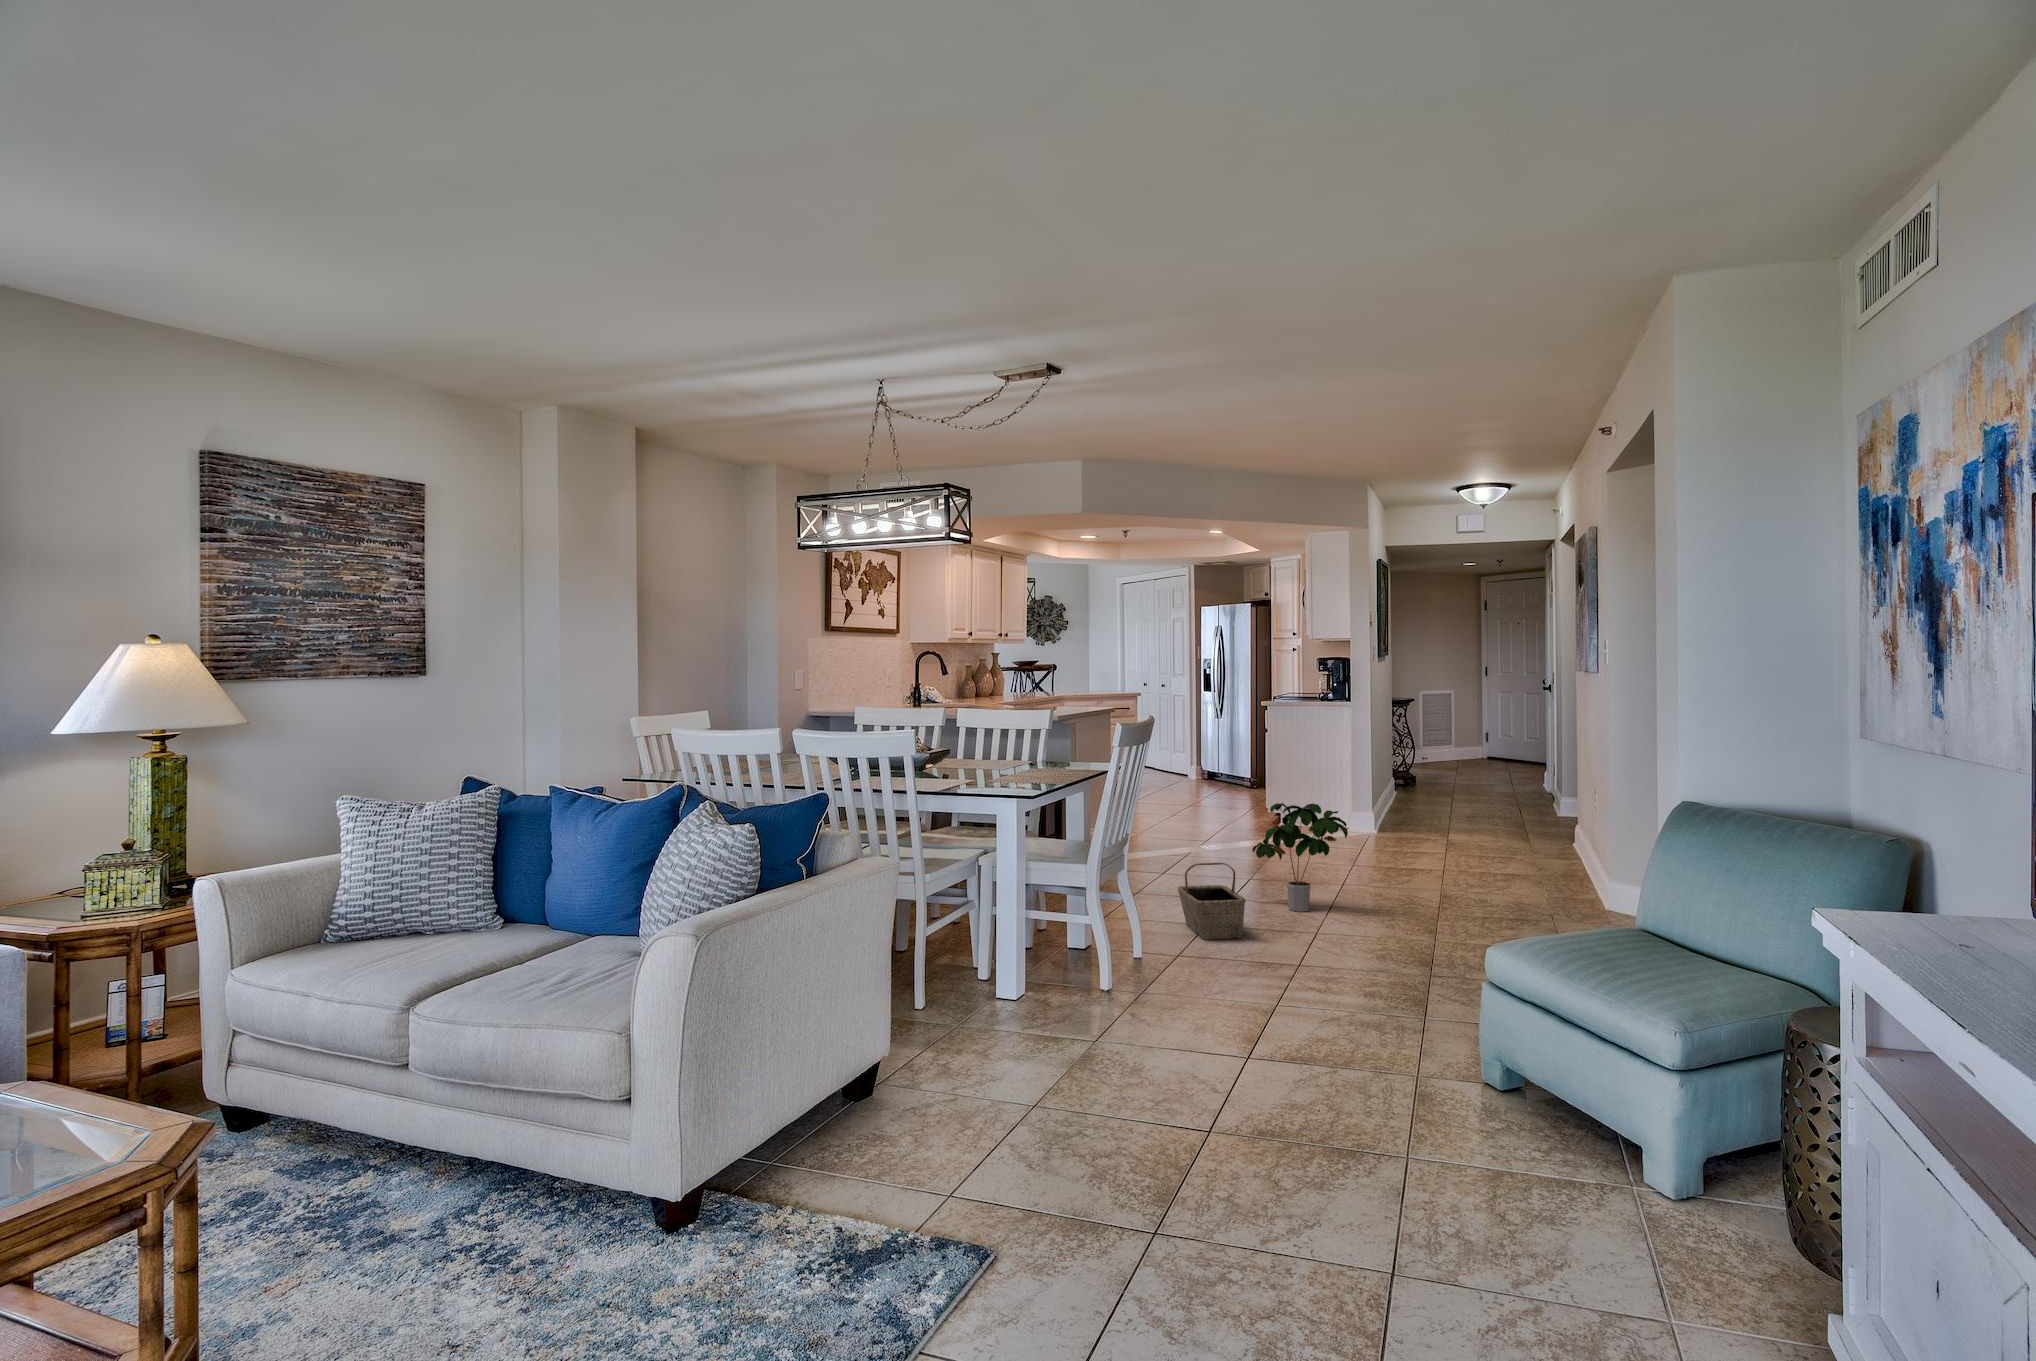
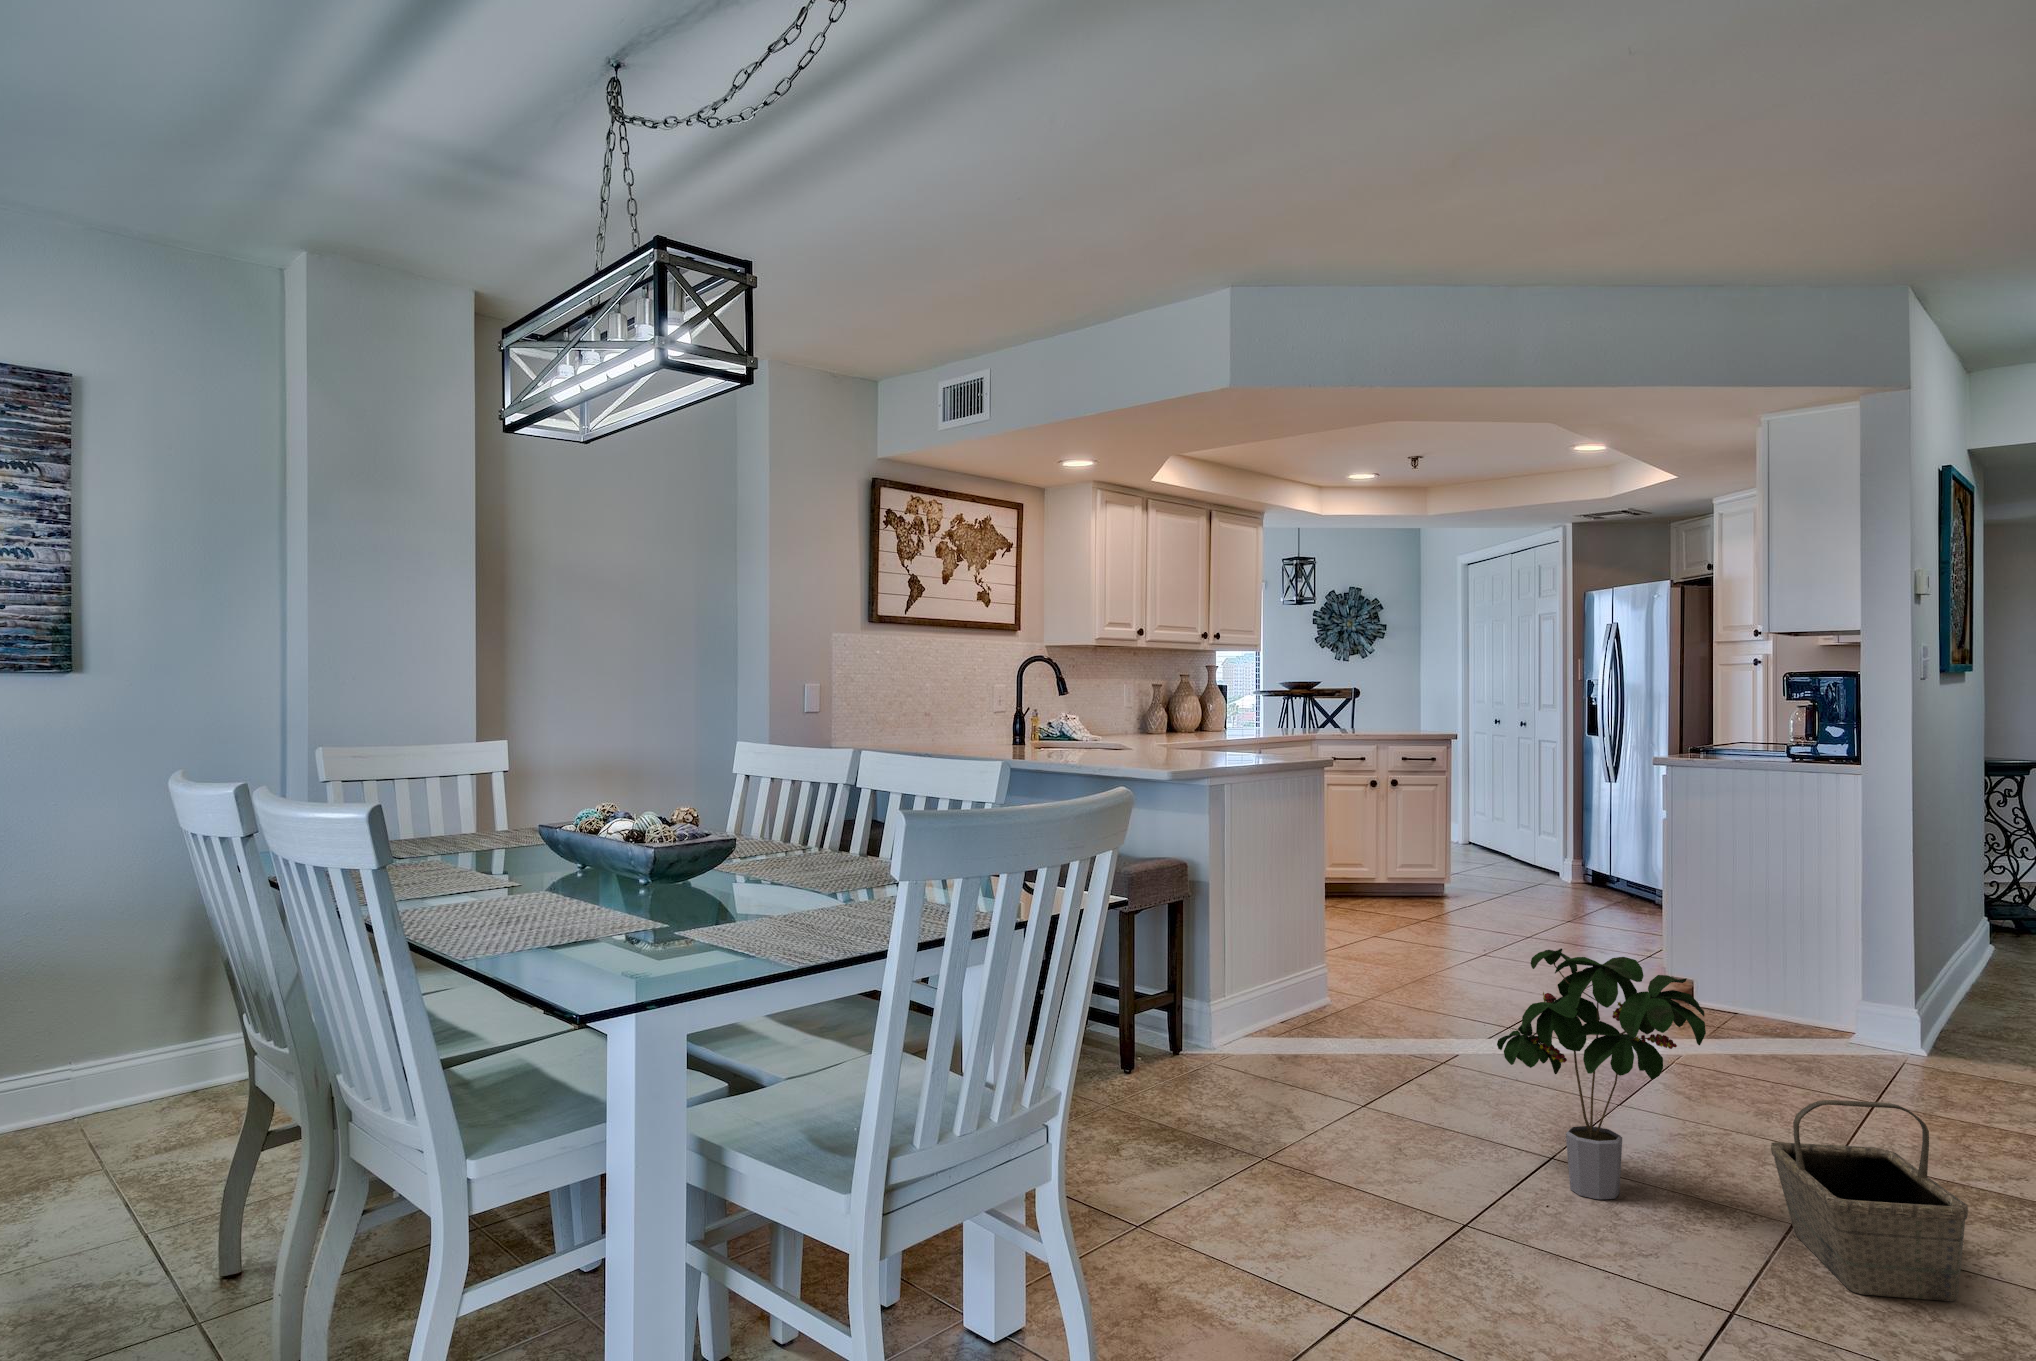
basket: present [1178,863,1246,939] -> present [1771,1100,1968,1301]

